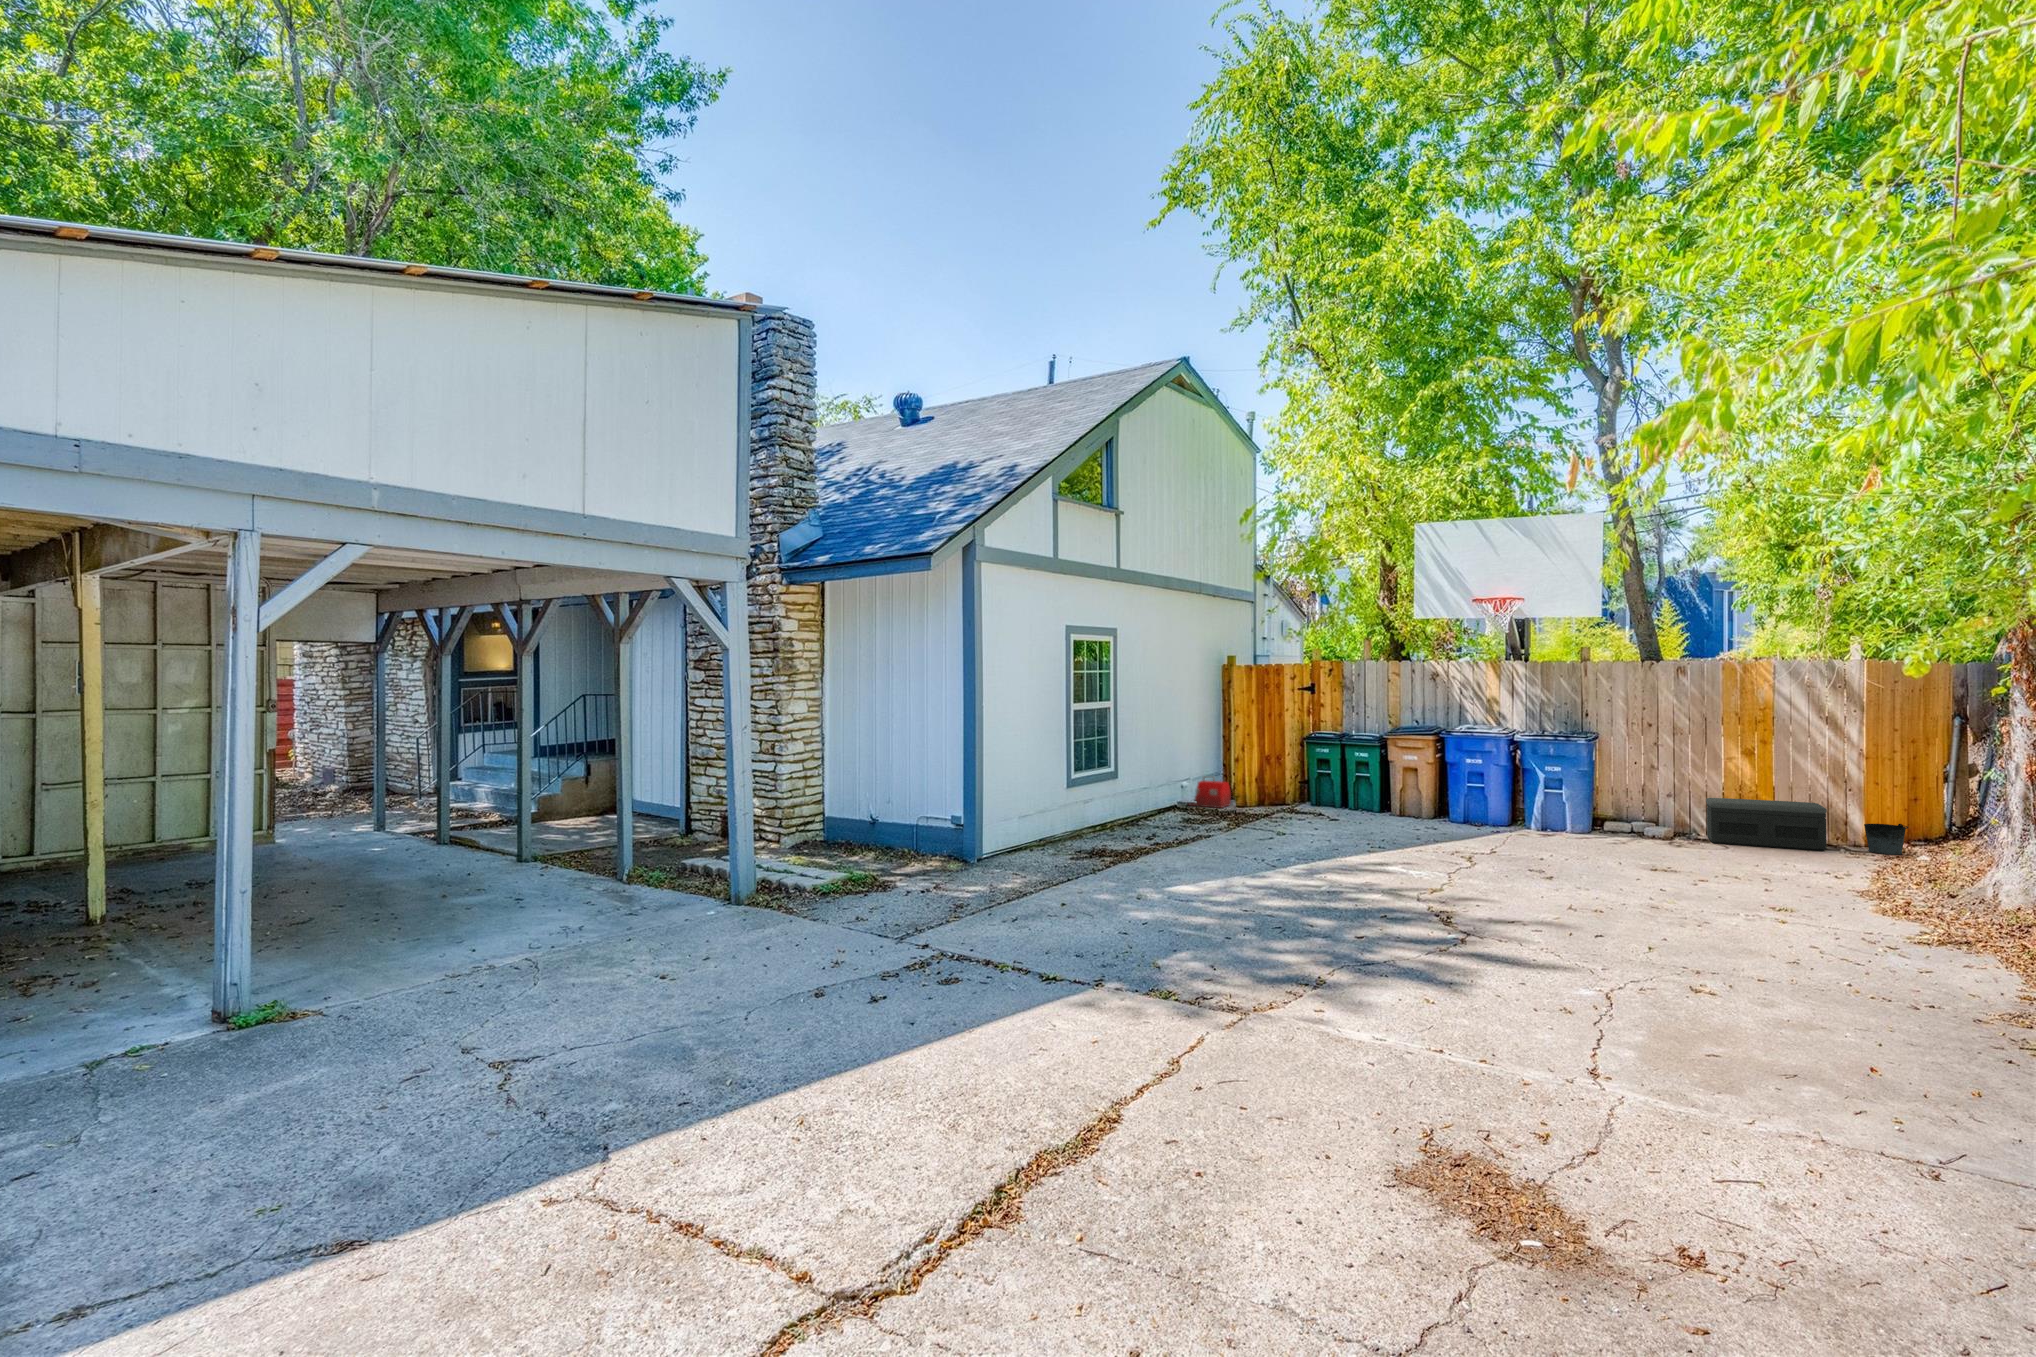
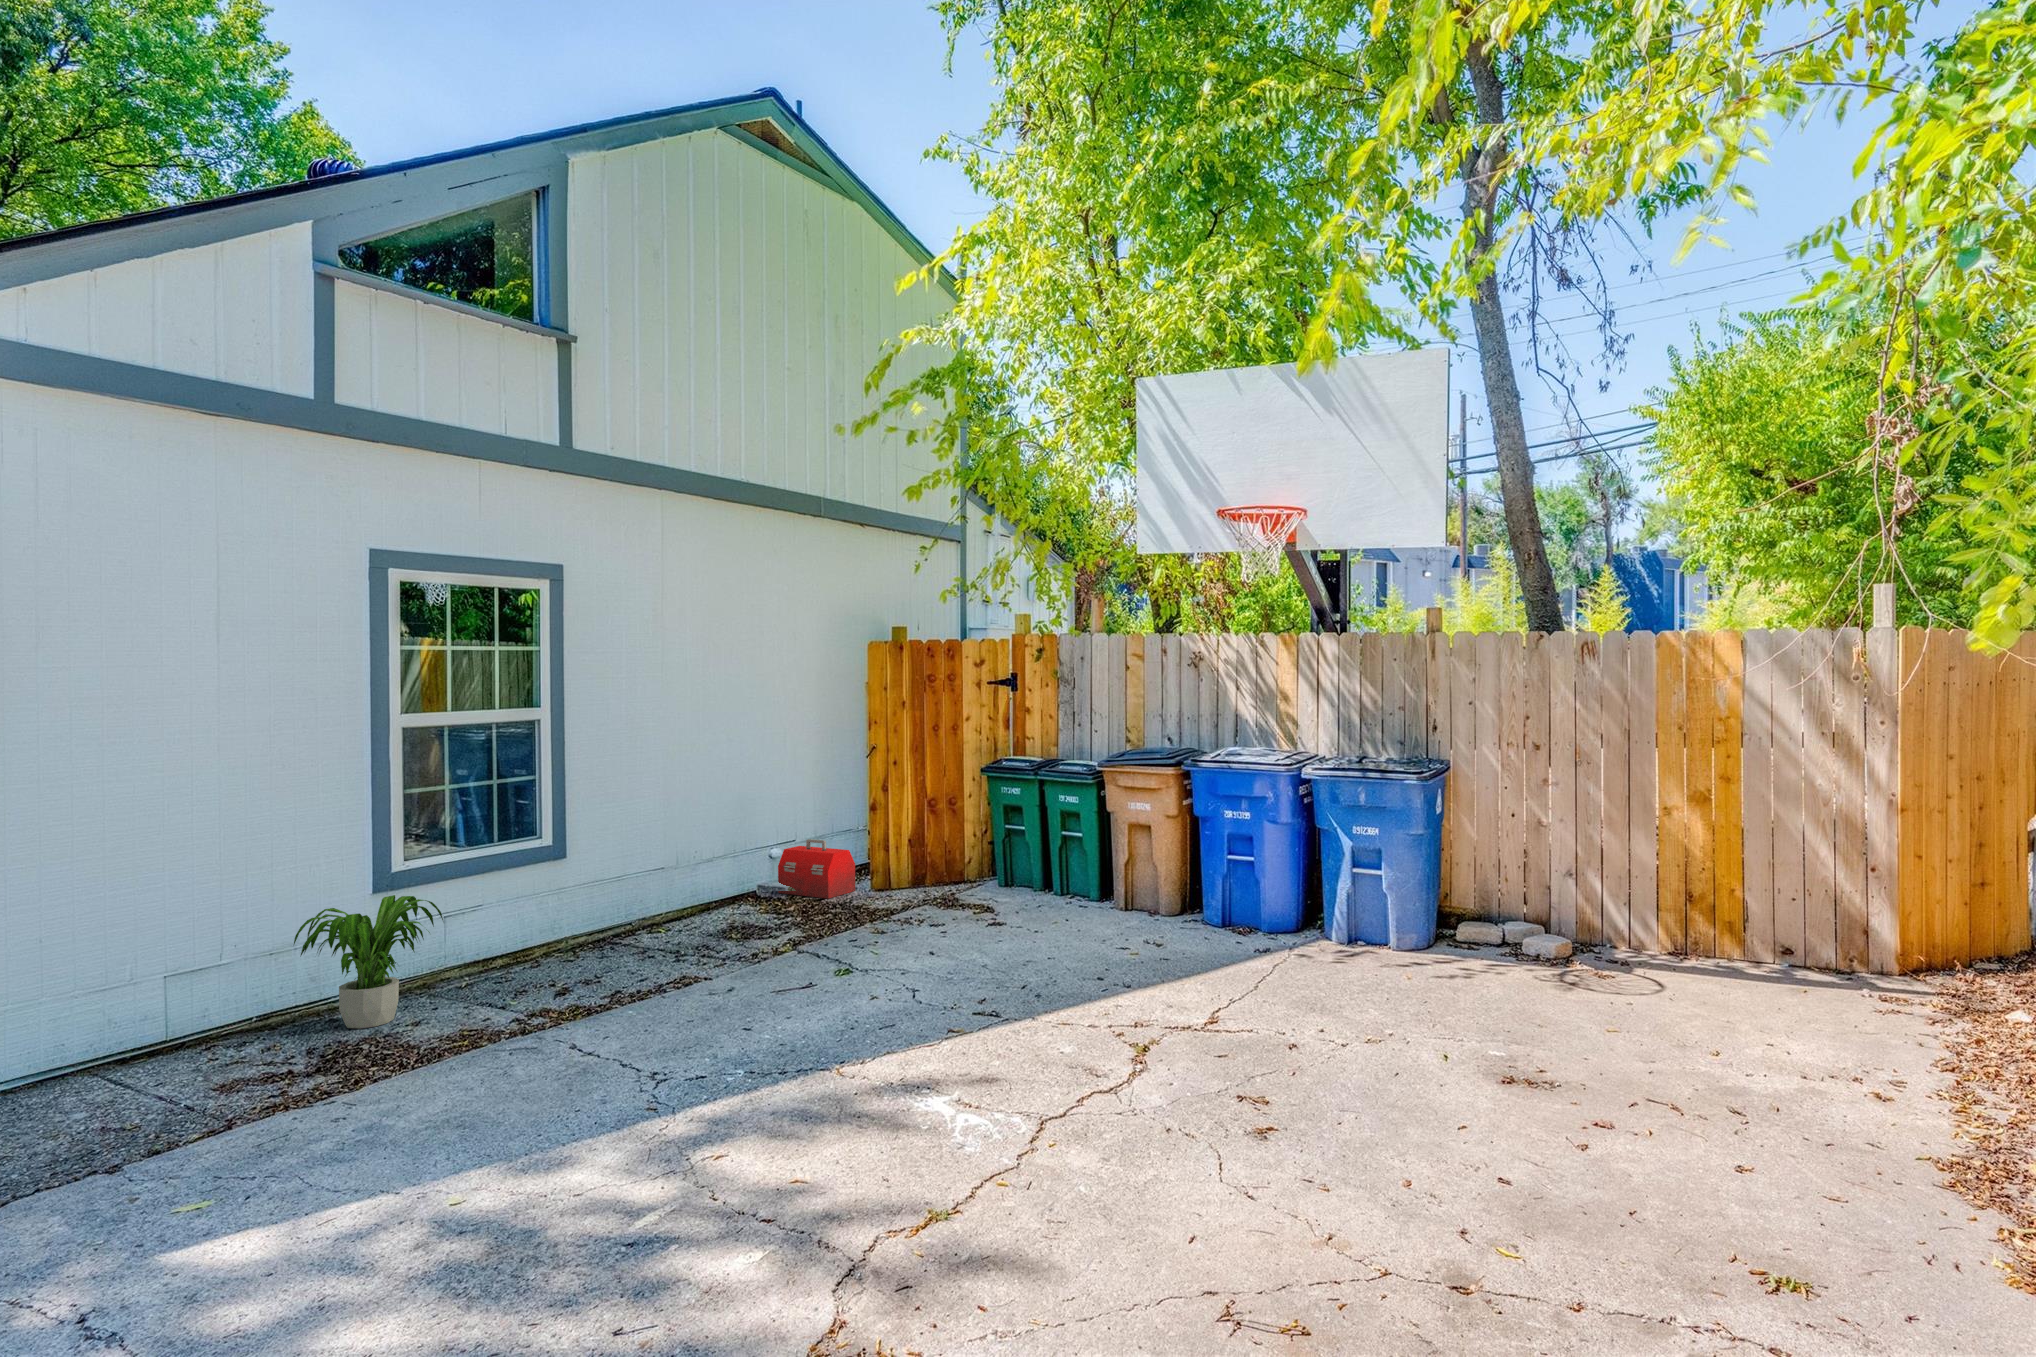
potted plant: none [1049,792,1106,850] -> present [294,895,443,1029]
storage bench: present [1706,798,1827,851] -> none [1628,882,1838,989]
bucket: present [1864,824,1908,855] -> none [1902,933,1981,997]

